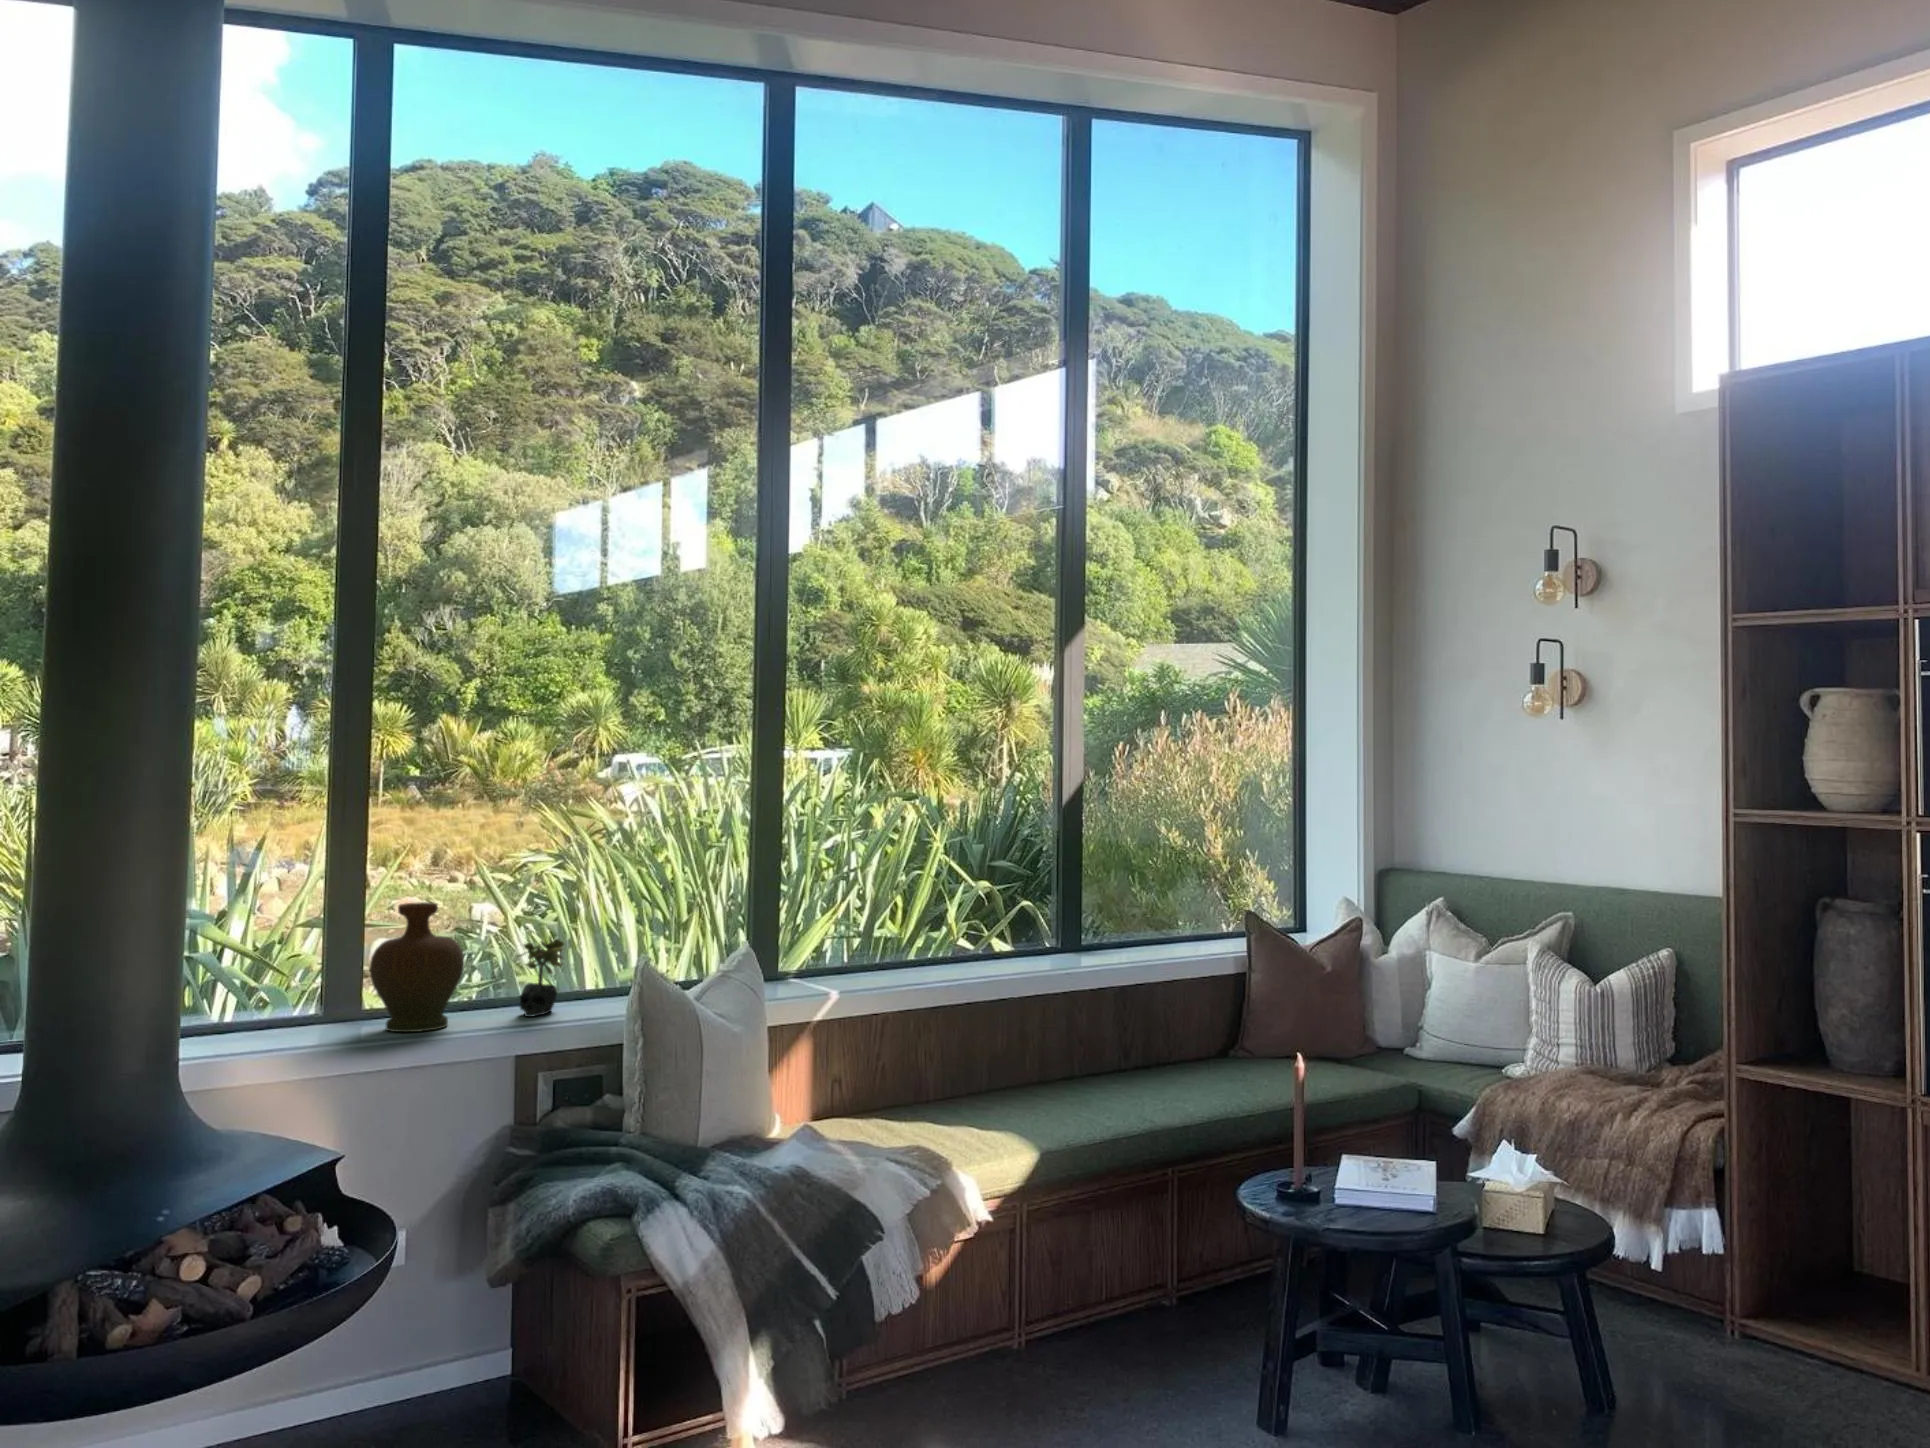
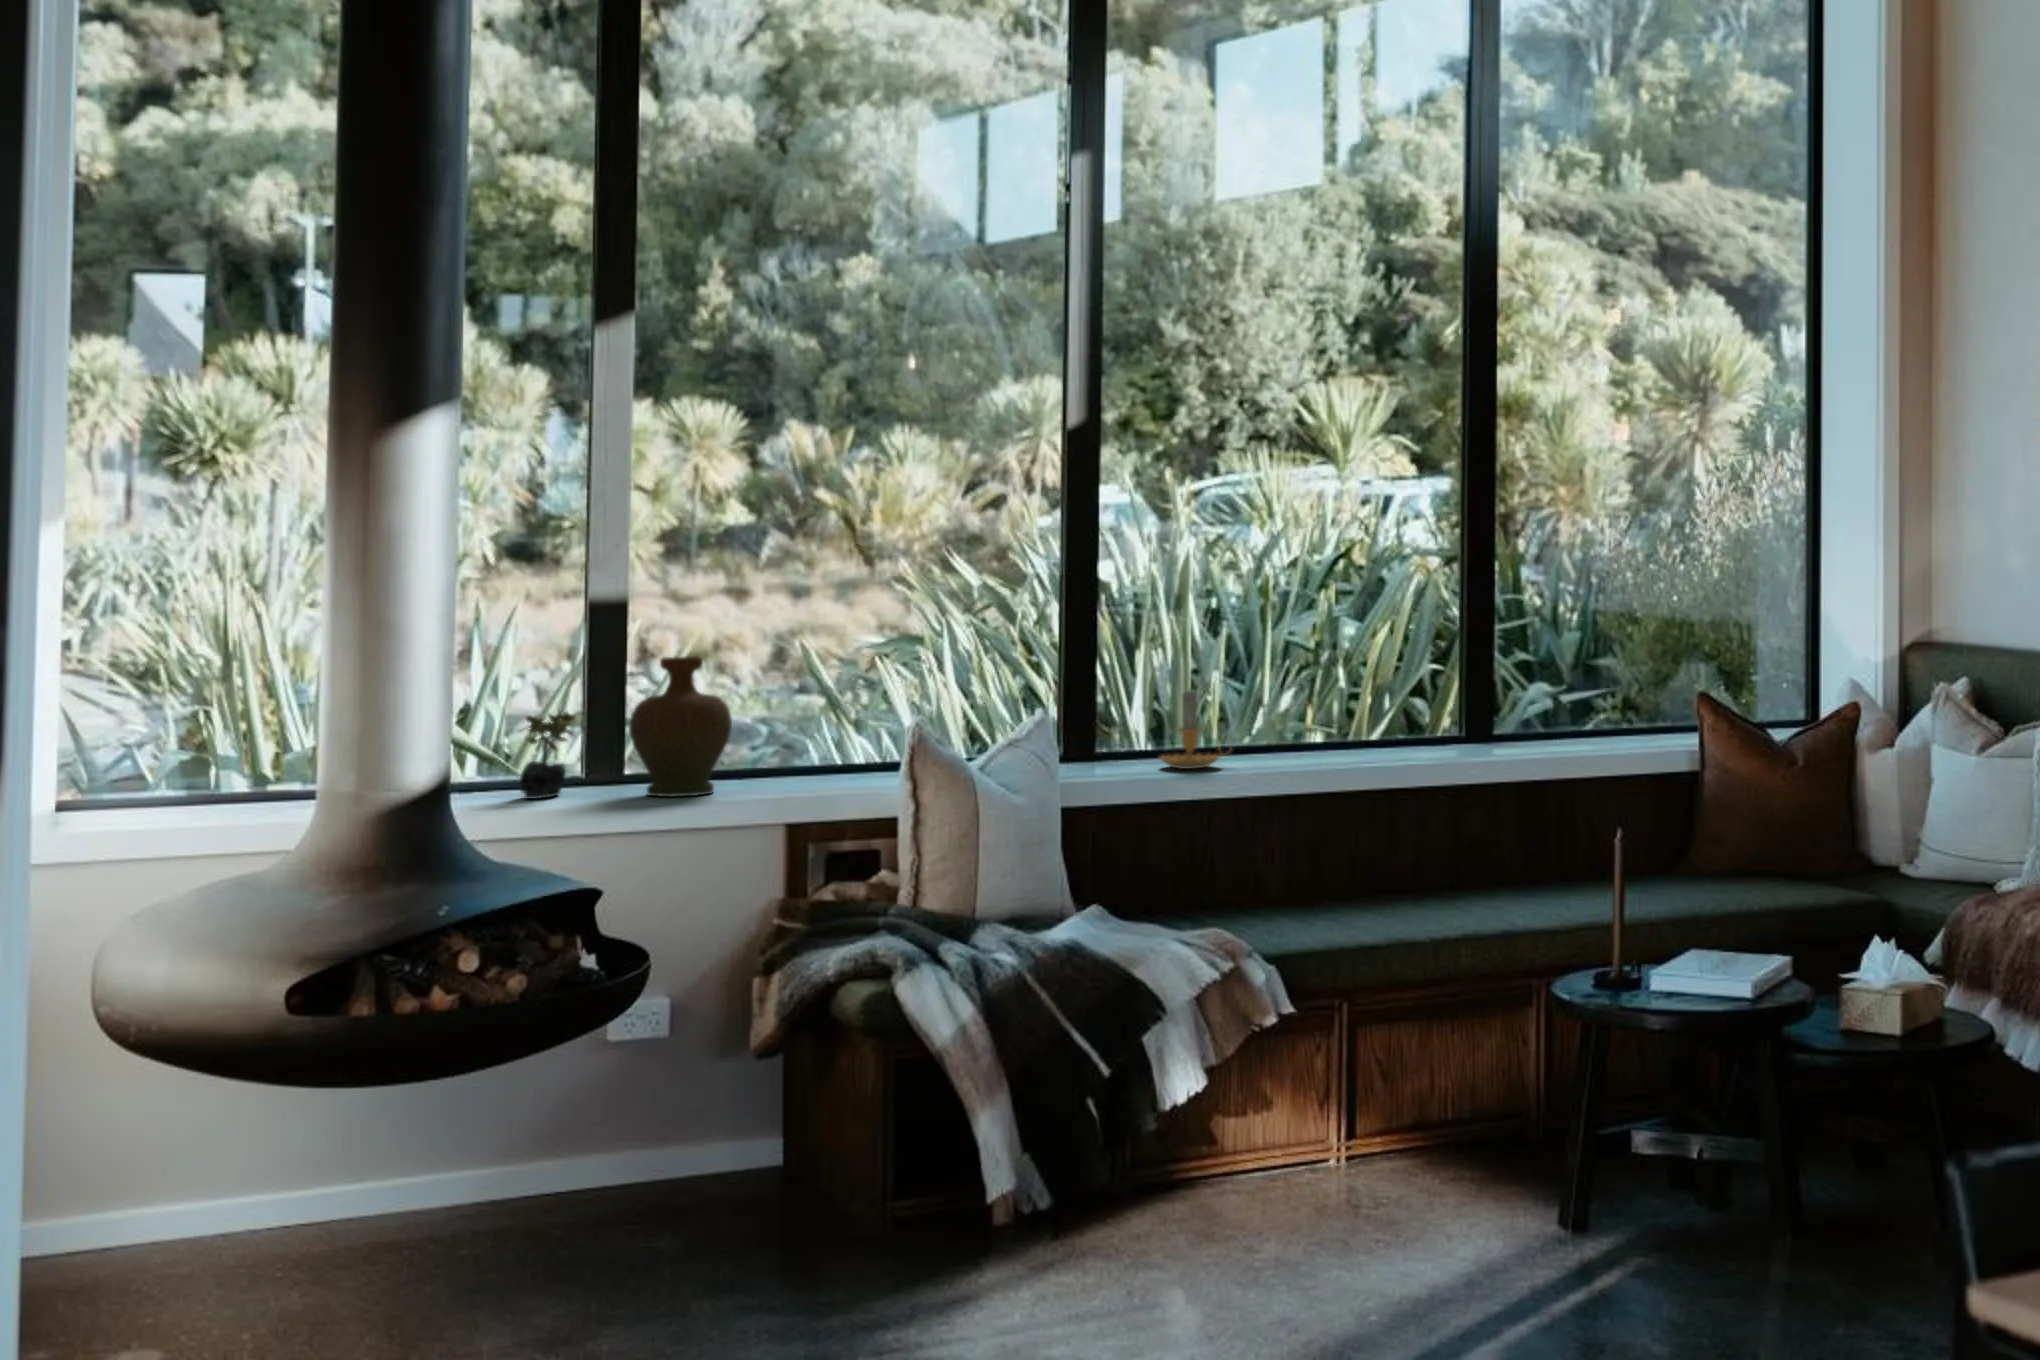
candle: none [831,917,891,987] -> present [1160,691,1220,769]
succulent plant: present [517,937,564,1017] -> present [520,710,574,799]

